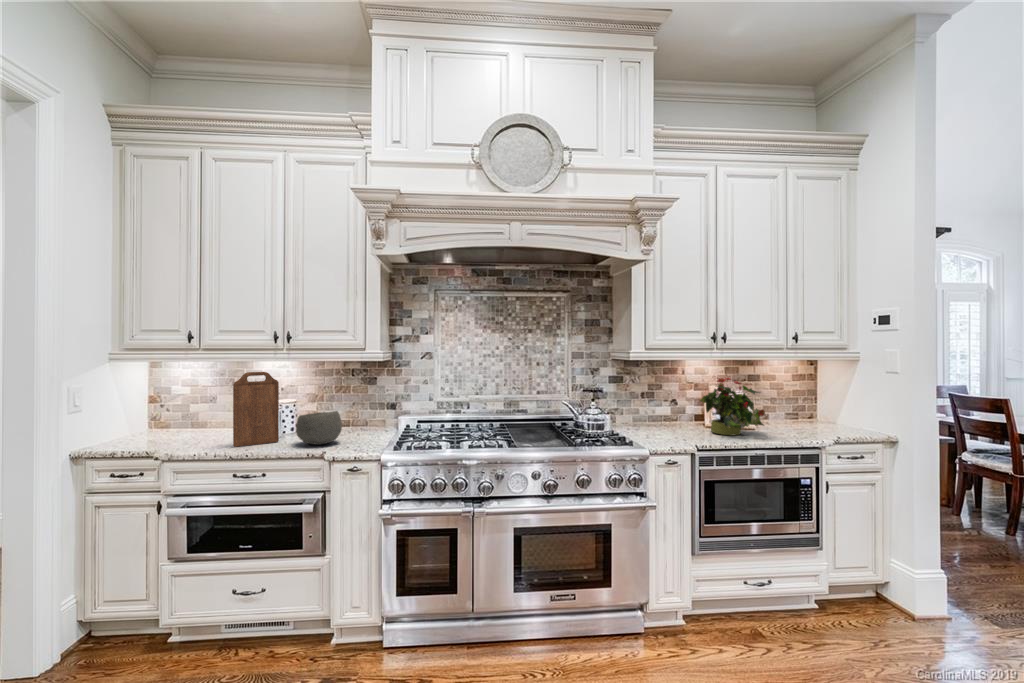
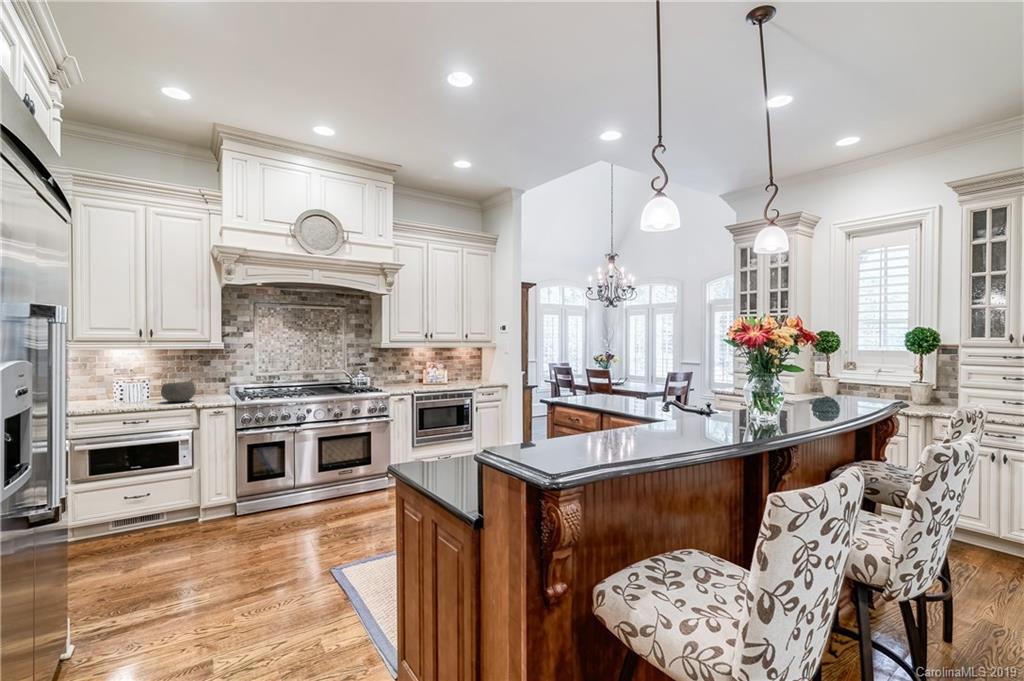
cutting board: present [233,372,279,447] -> none [110,356,144,406]
potted plant: present [700,378,765,435] -> none [419,356,451,386]

